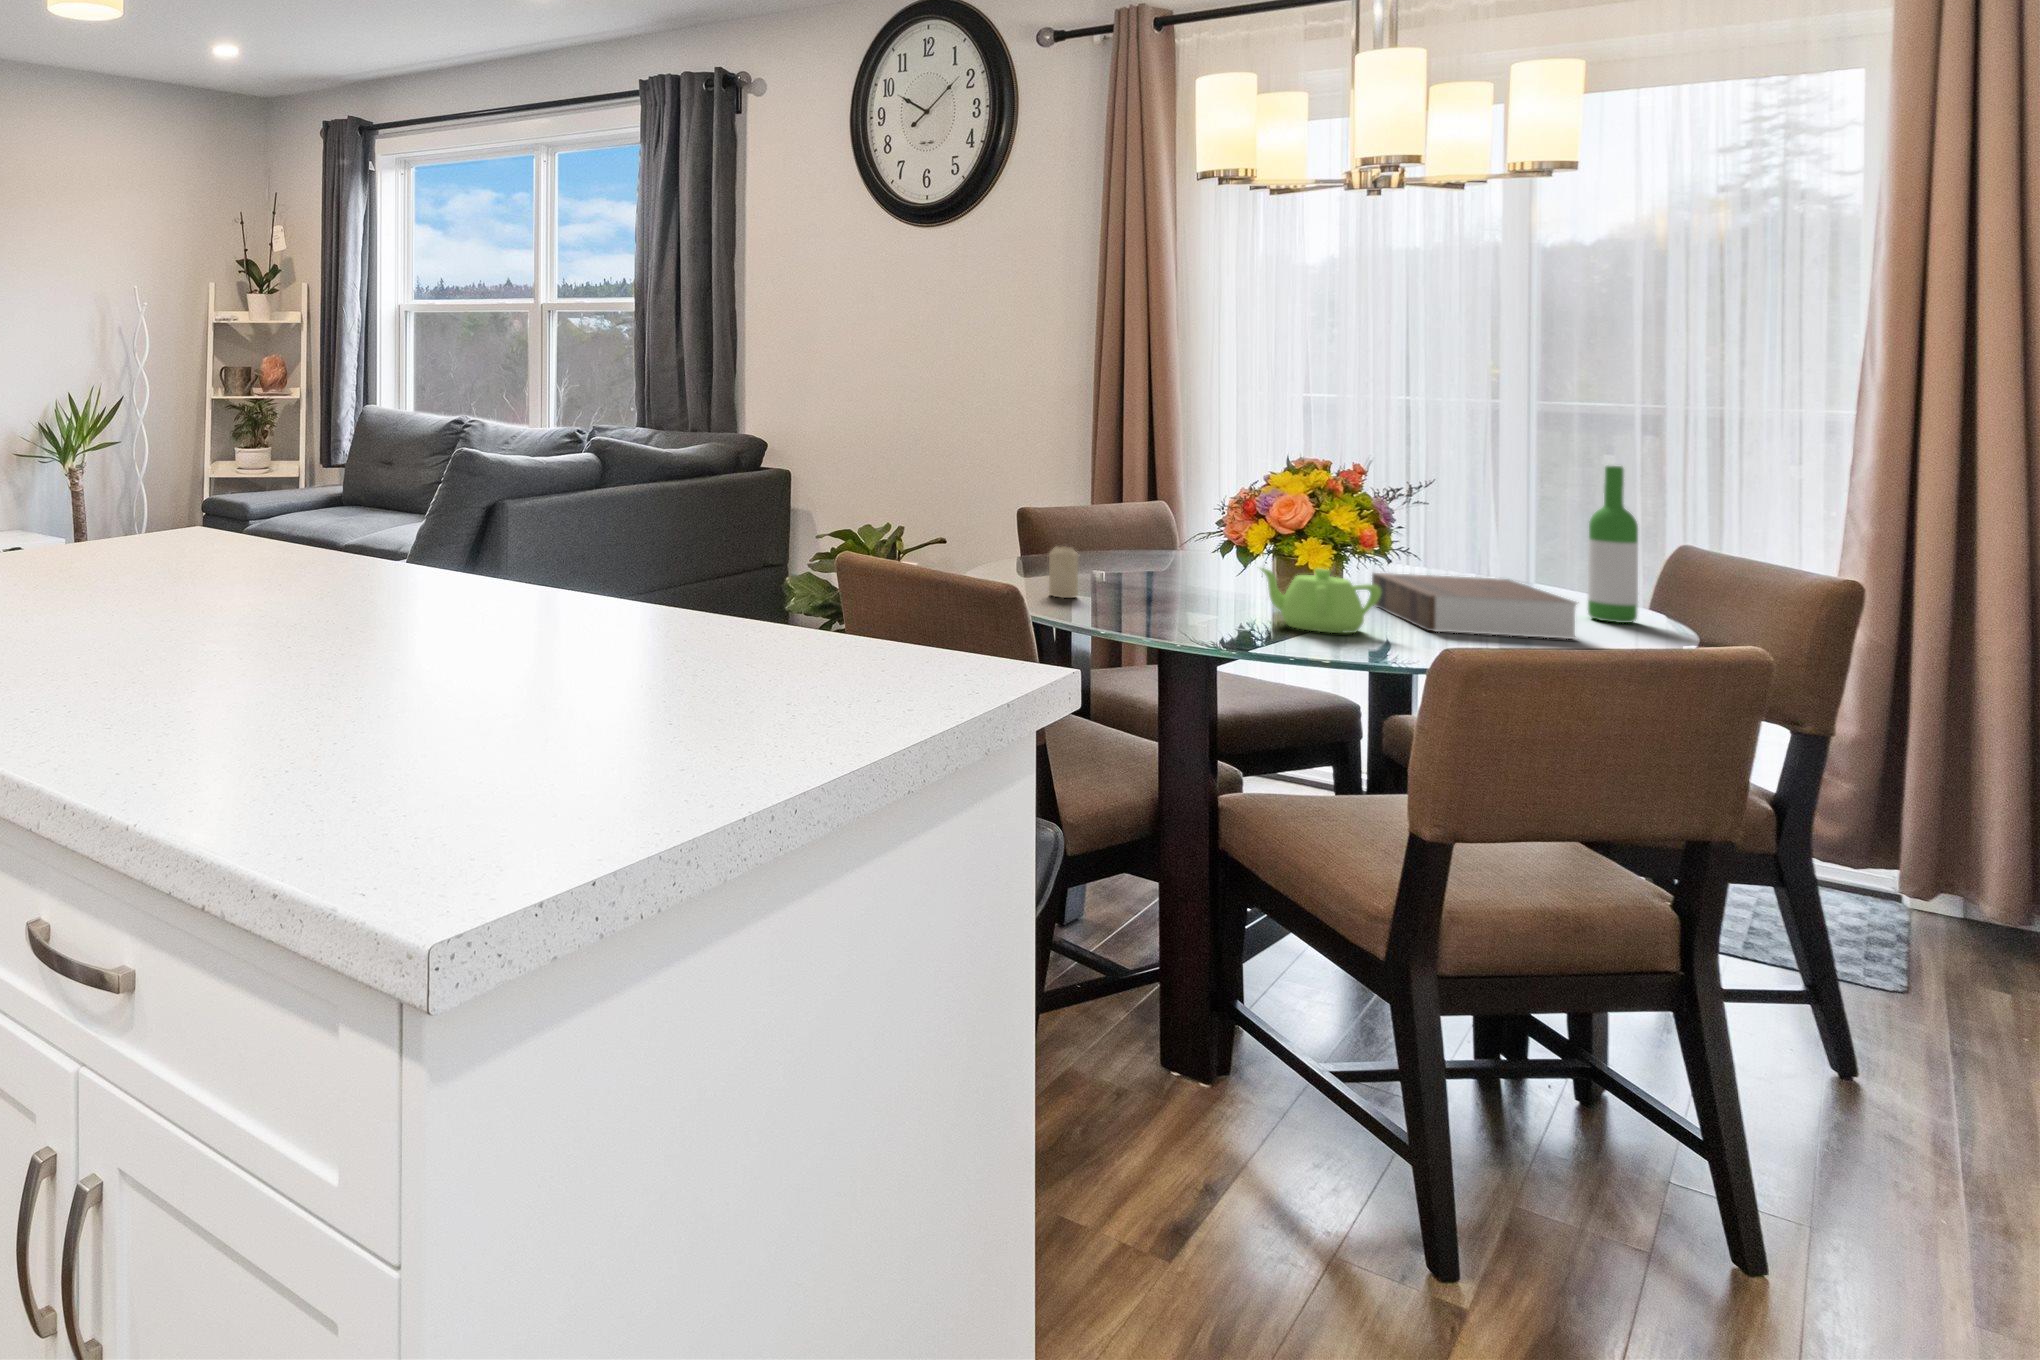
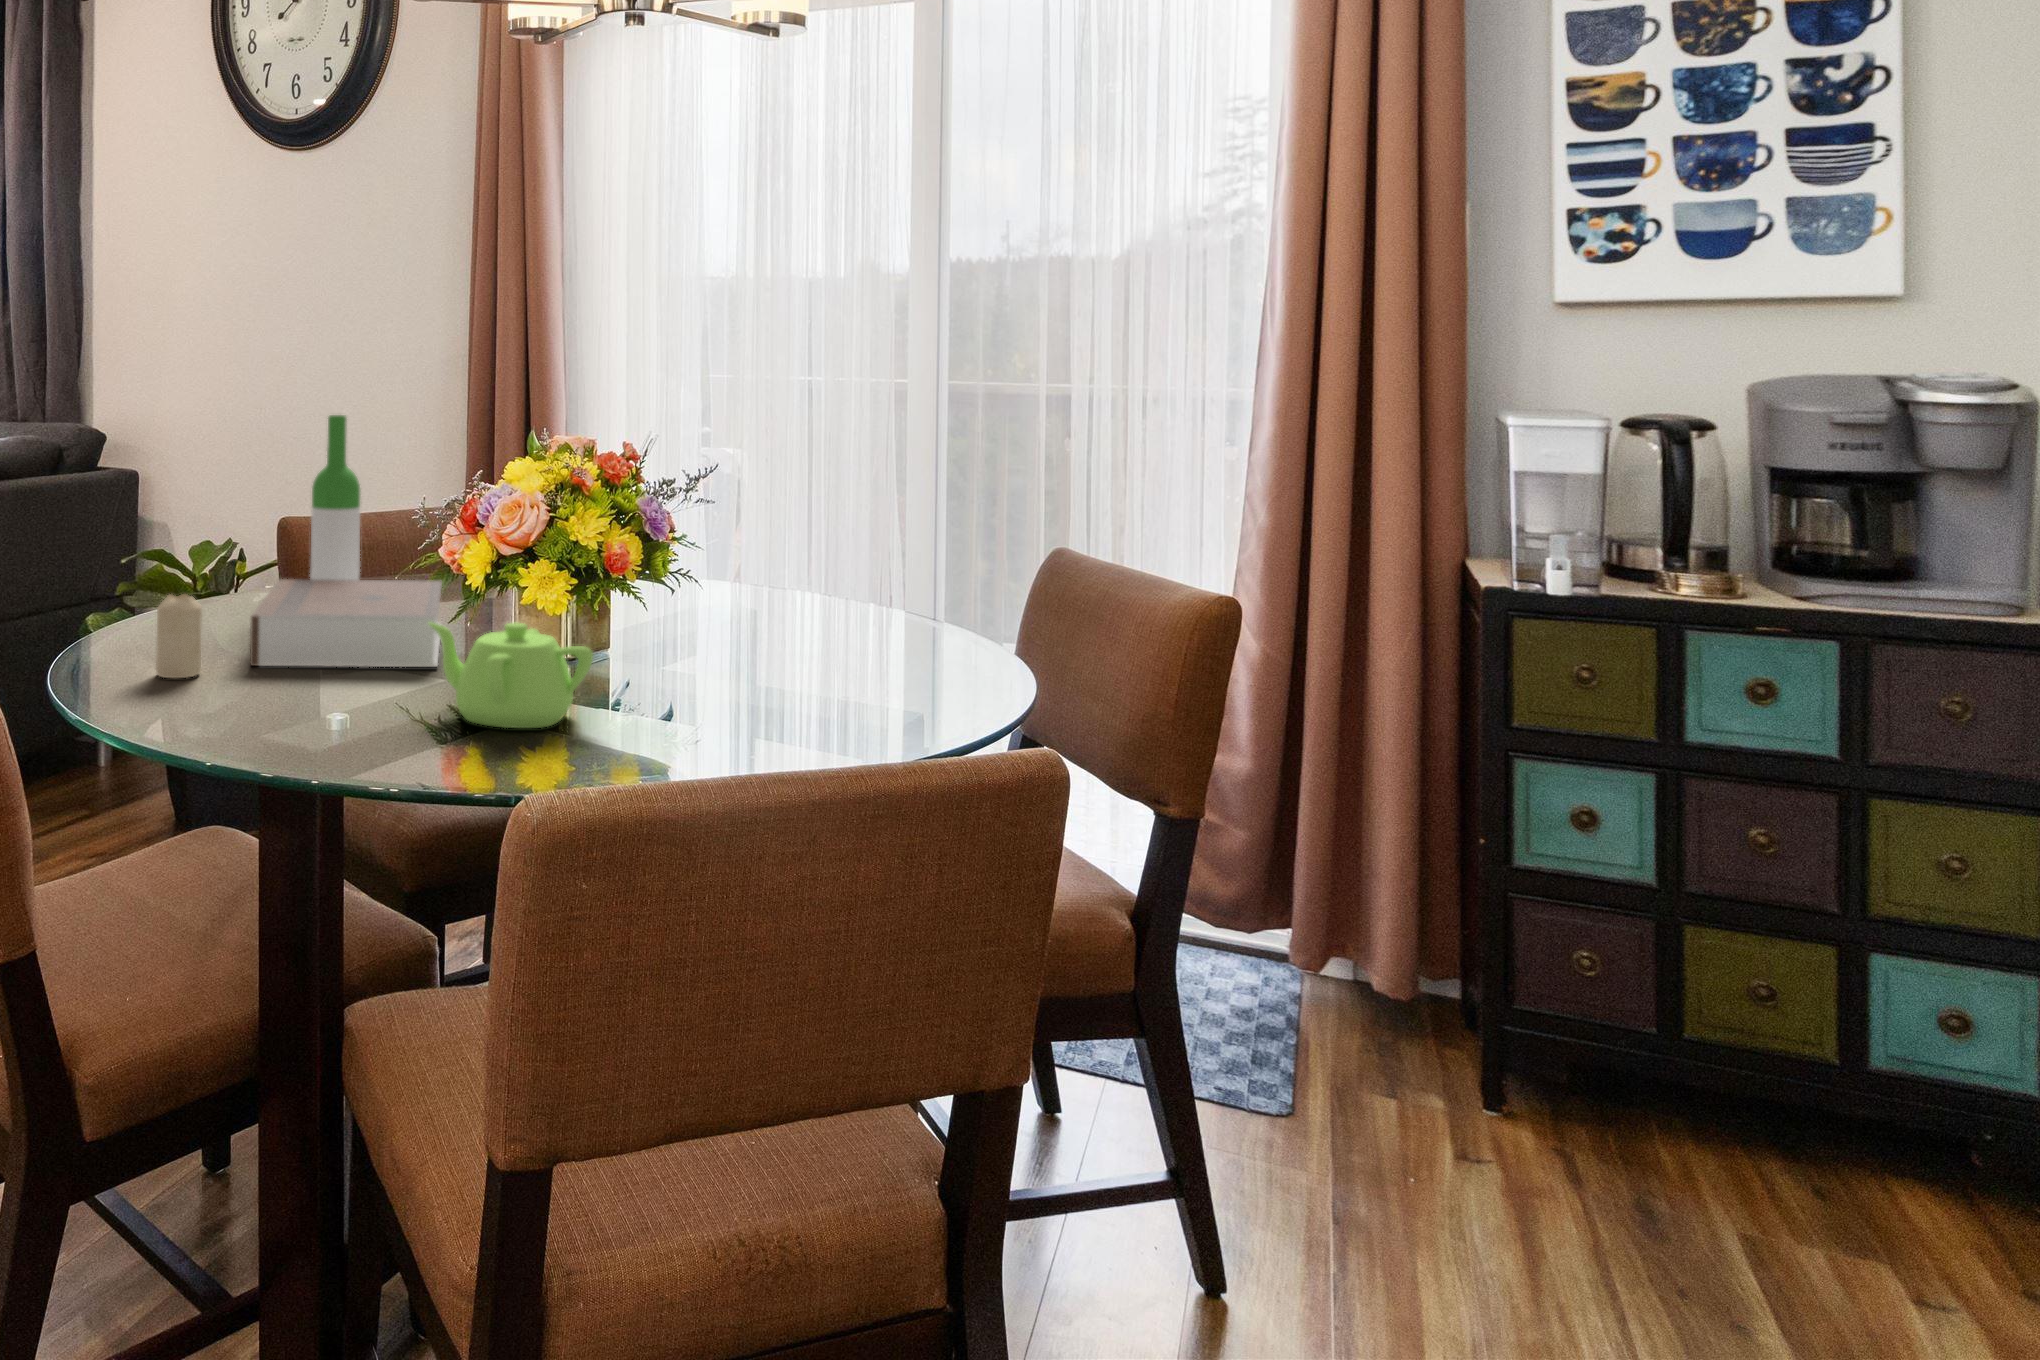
wine bottle: present [1588,466,1638,623] -> present [310,415,360,580]
book: present [1372,573,1577,639] -> present [250,579,442,667]

